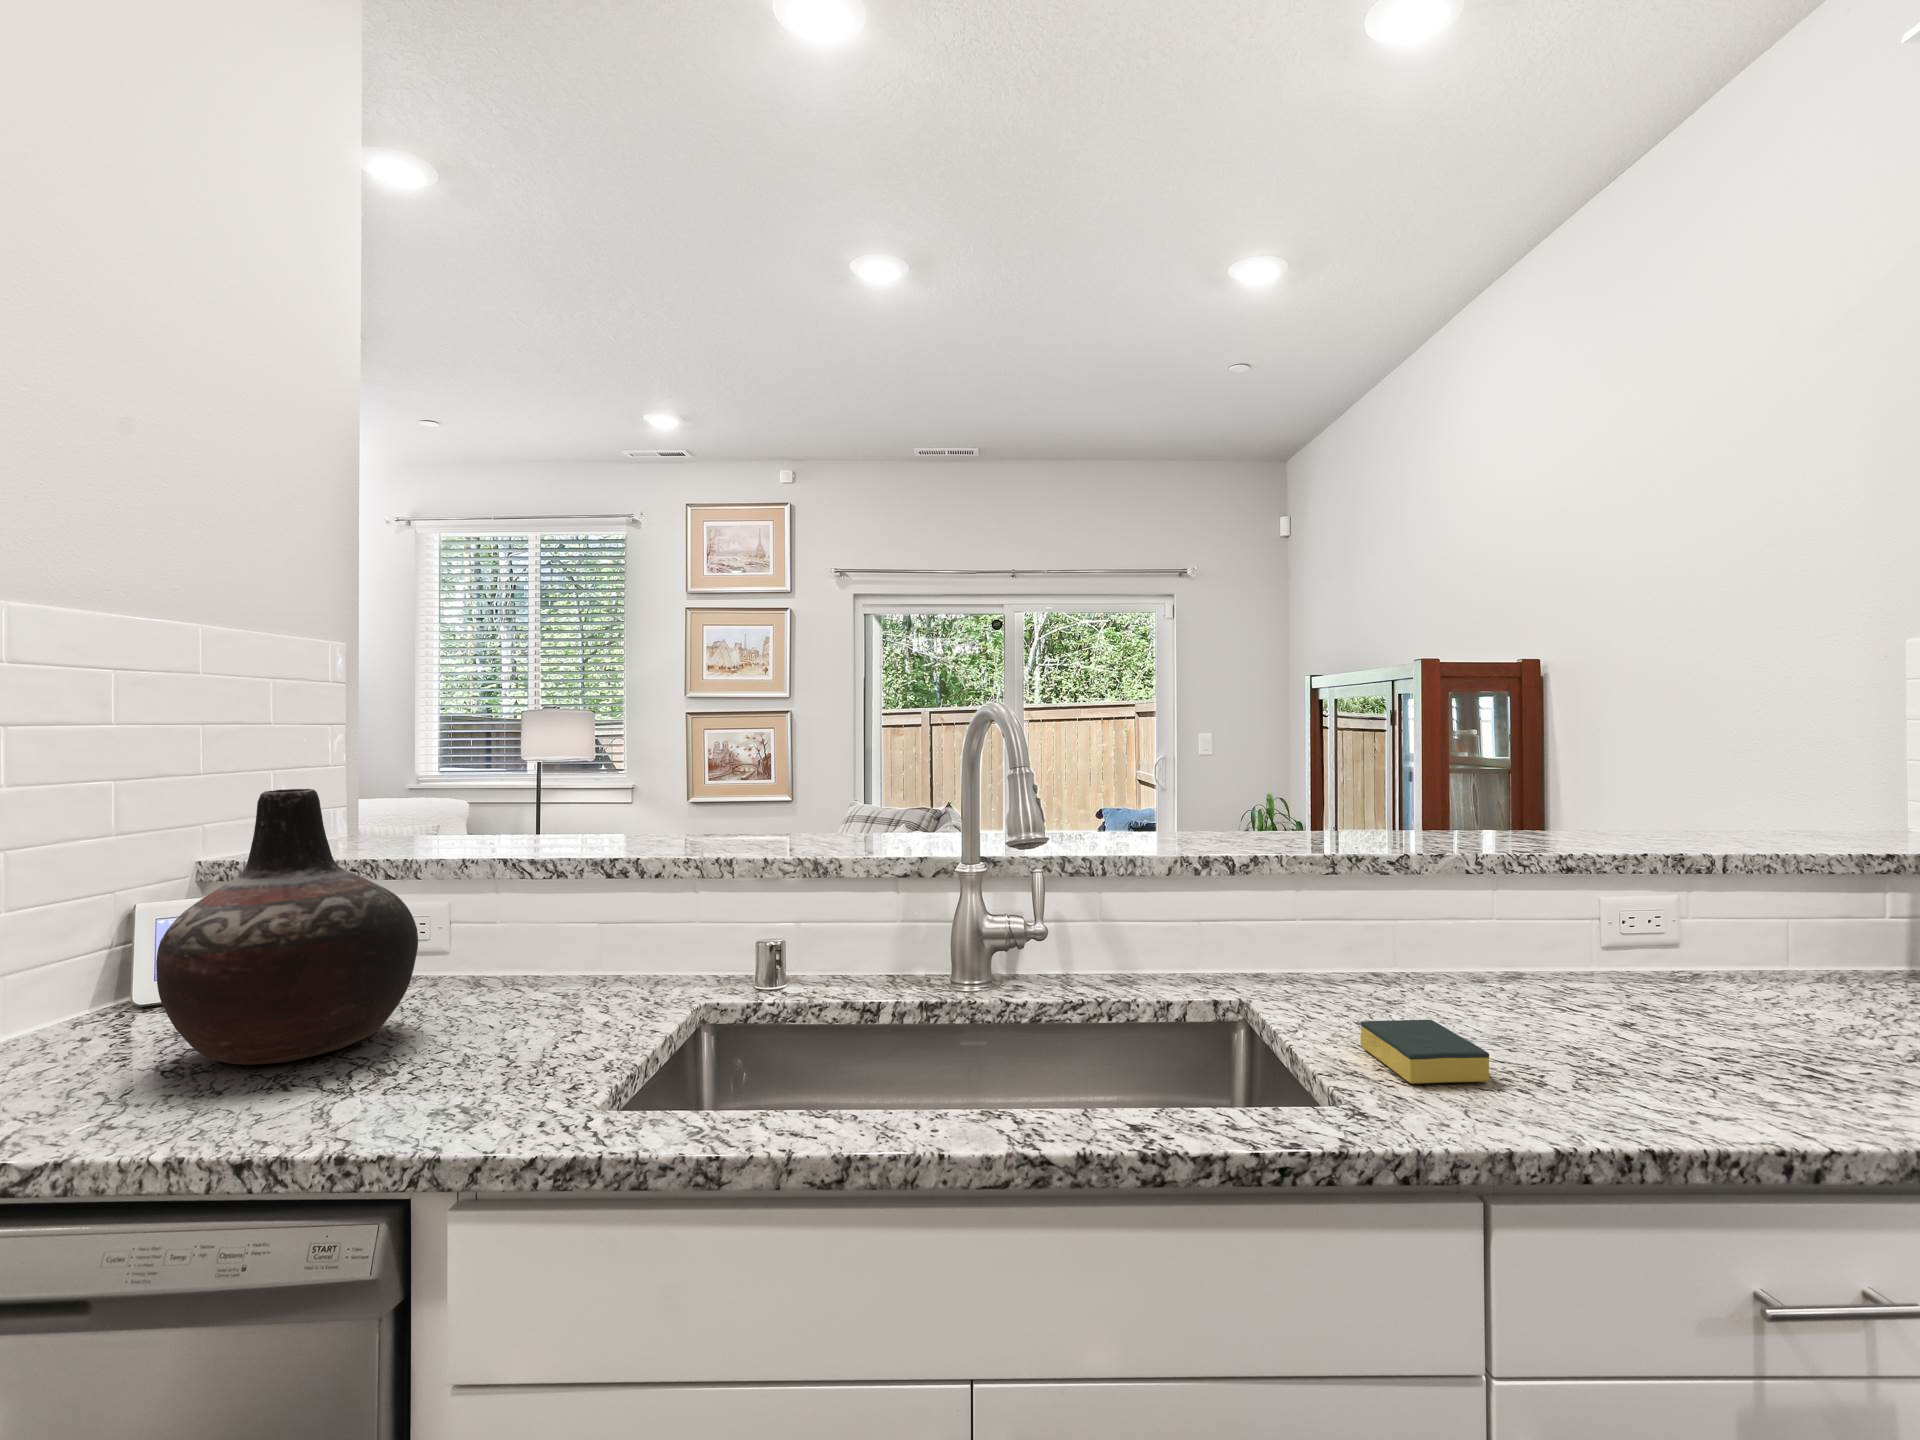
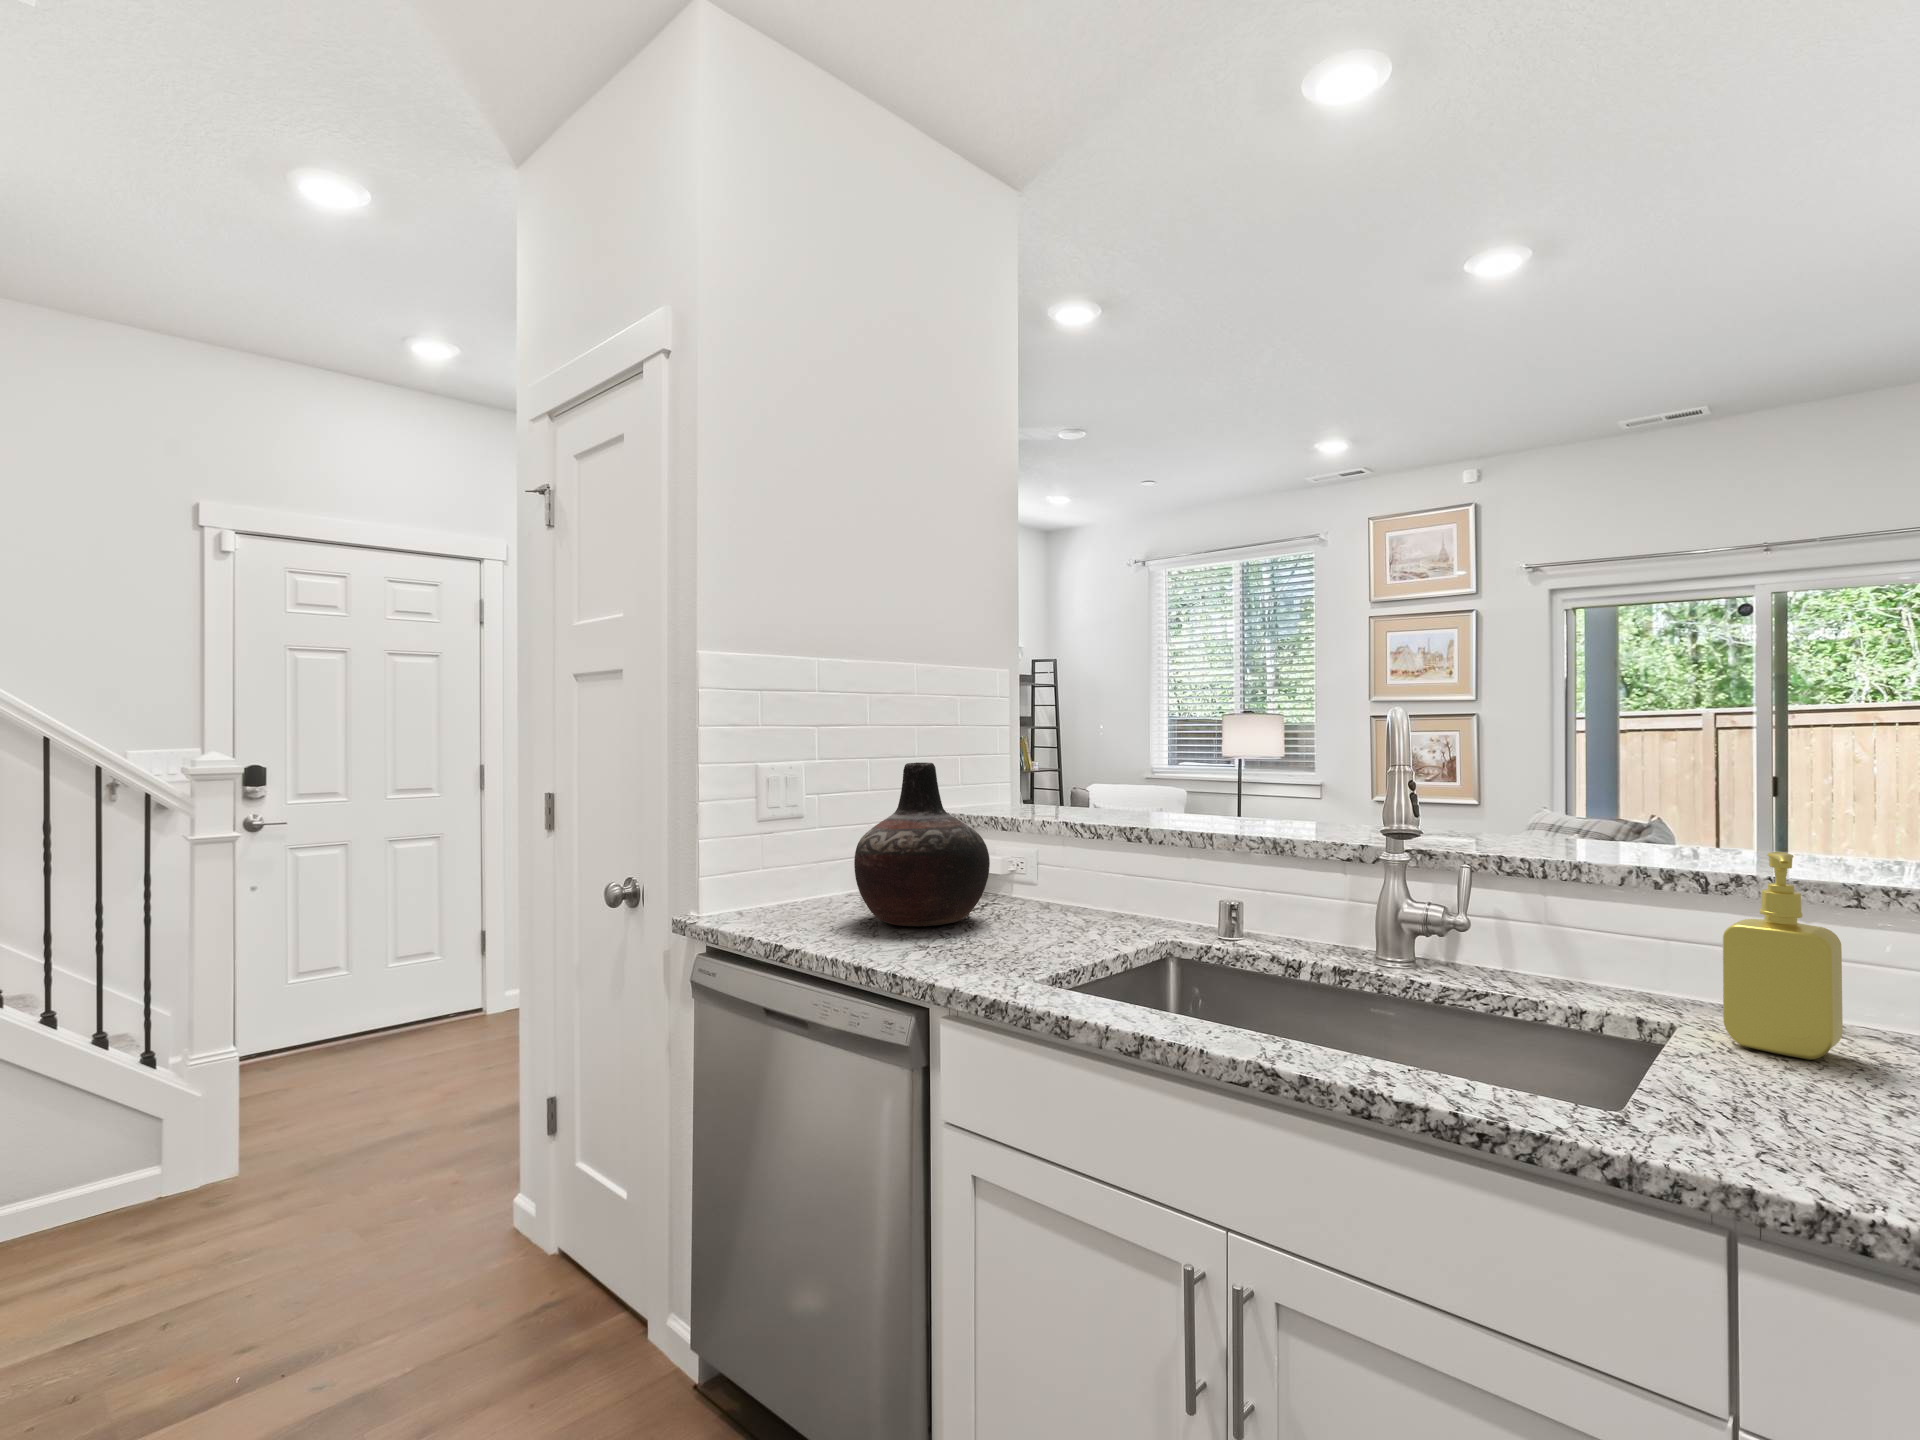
soap dispenser: none [1291,831,1378,1012] -> present [1723,852,1843,1060]
sponge: present [1360,1020,1489,1083] -> none [1731,1054,1847,1139]

